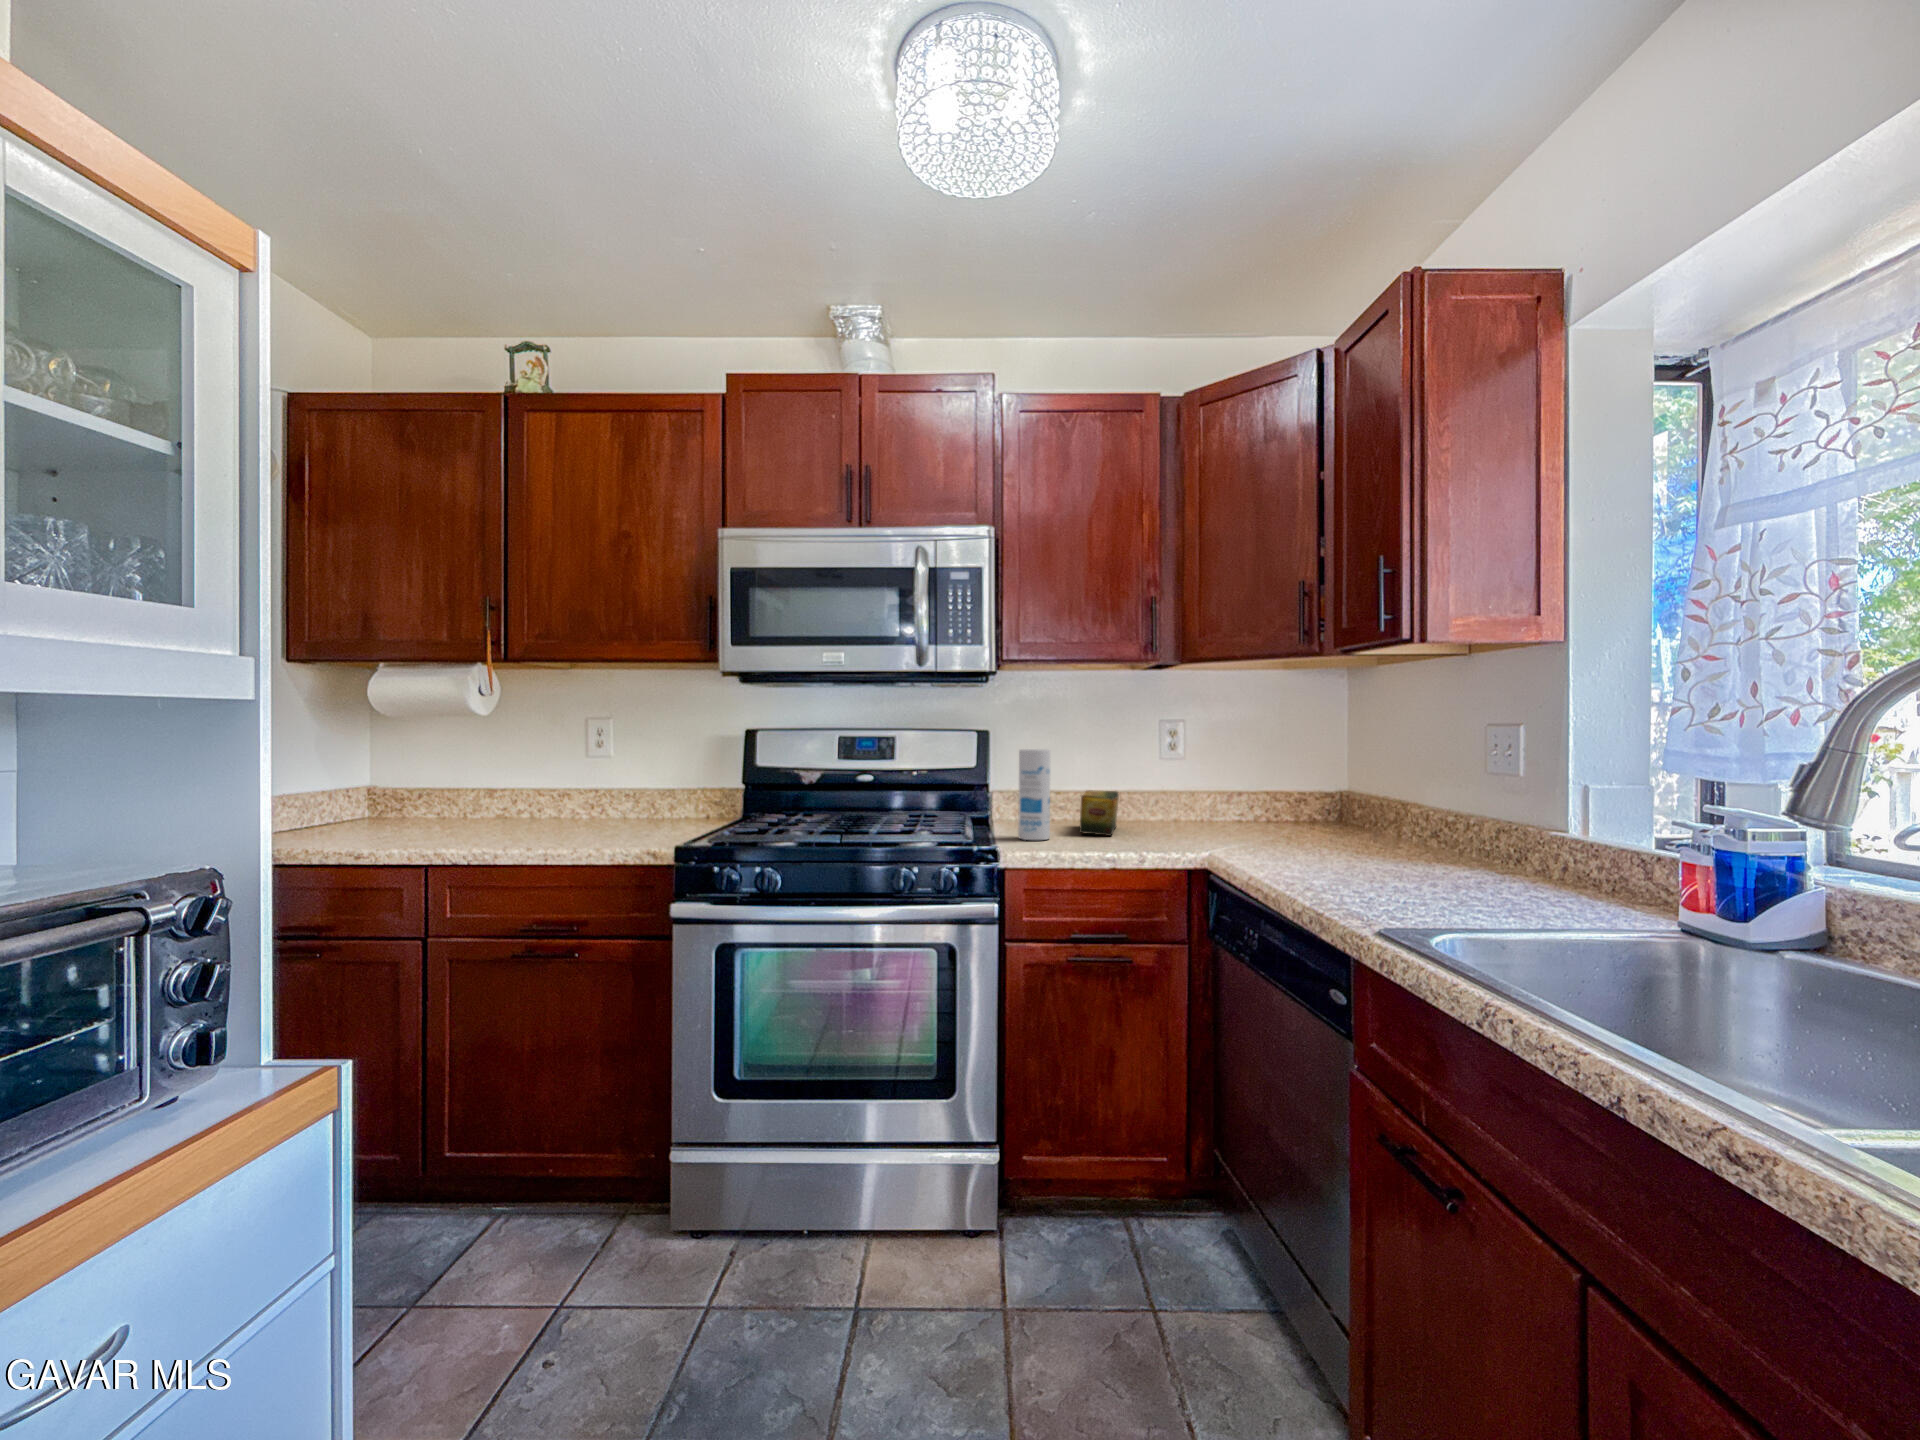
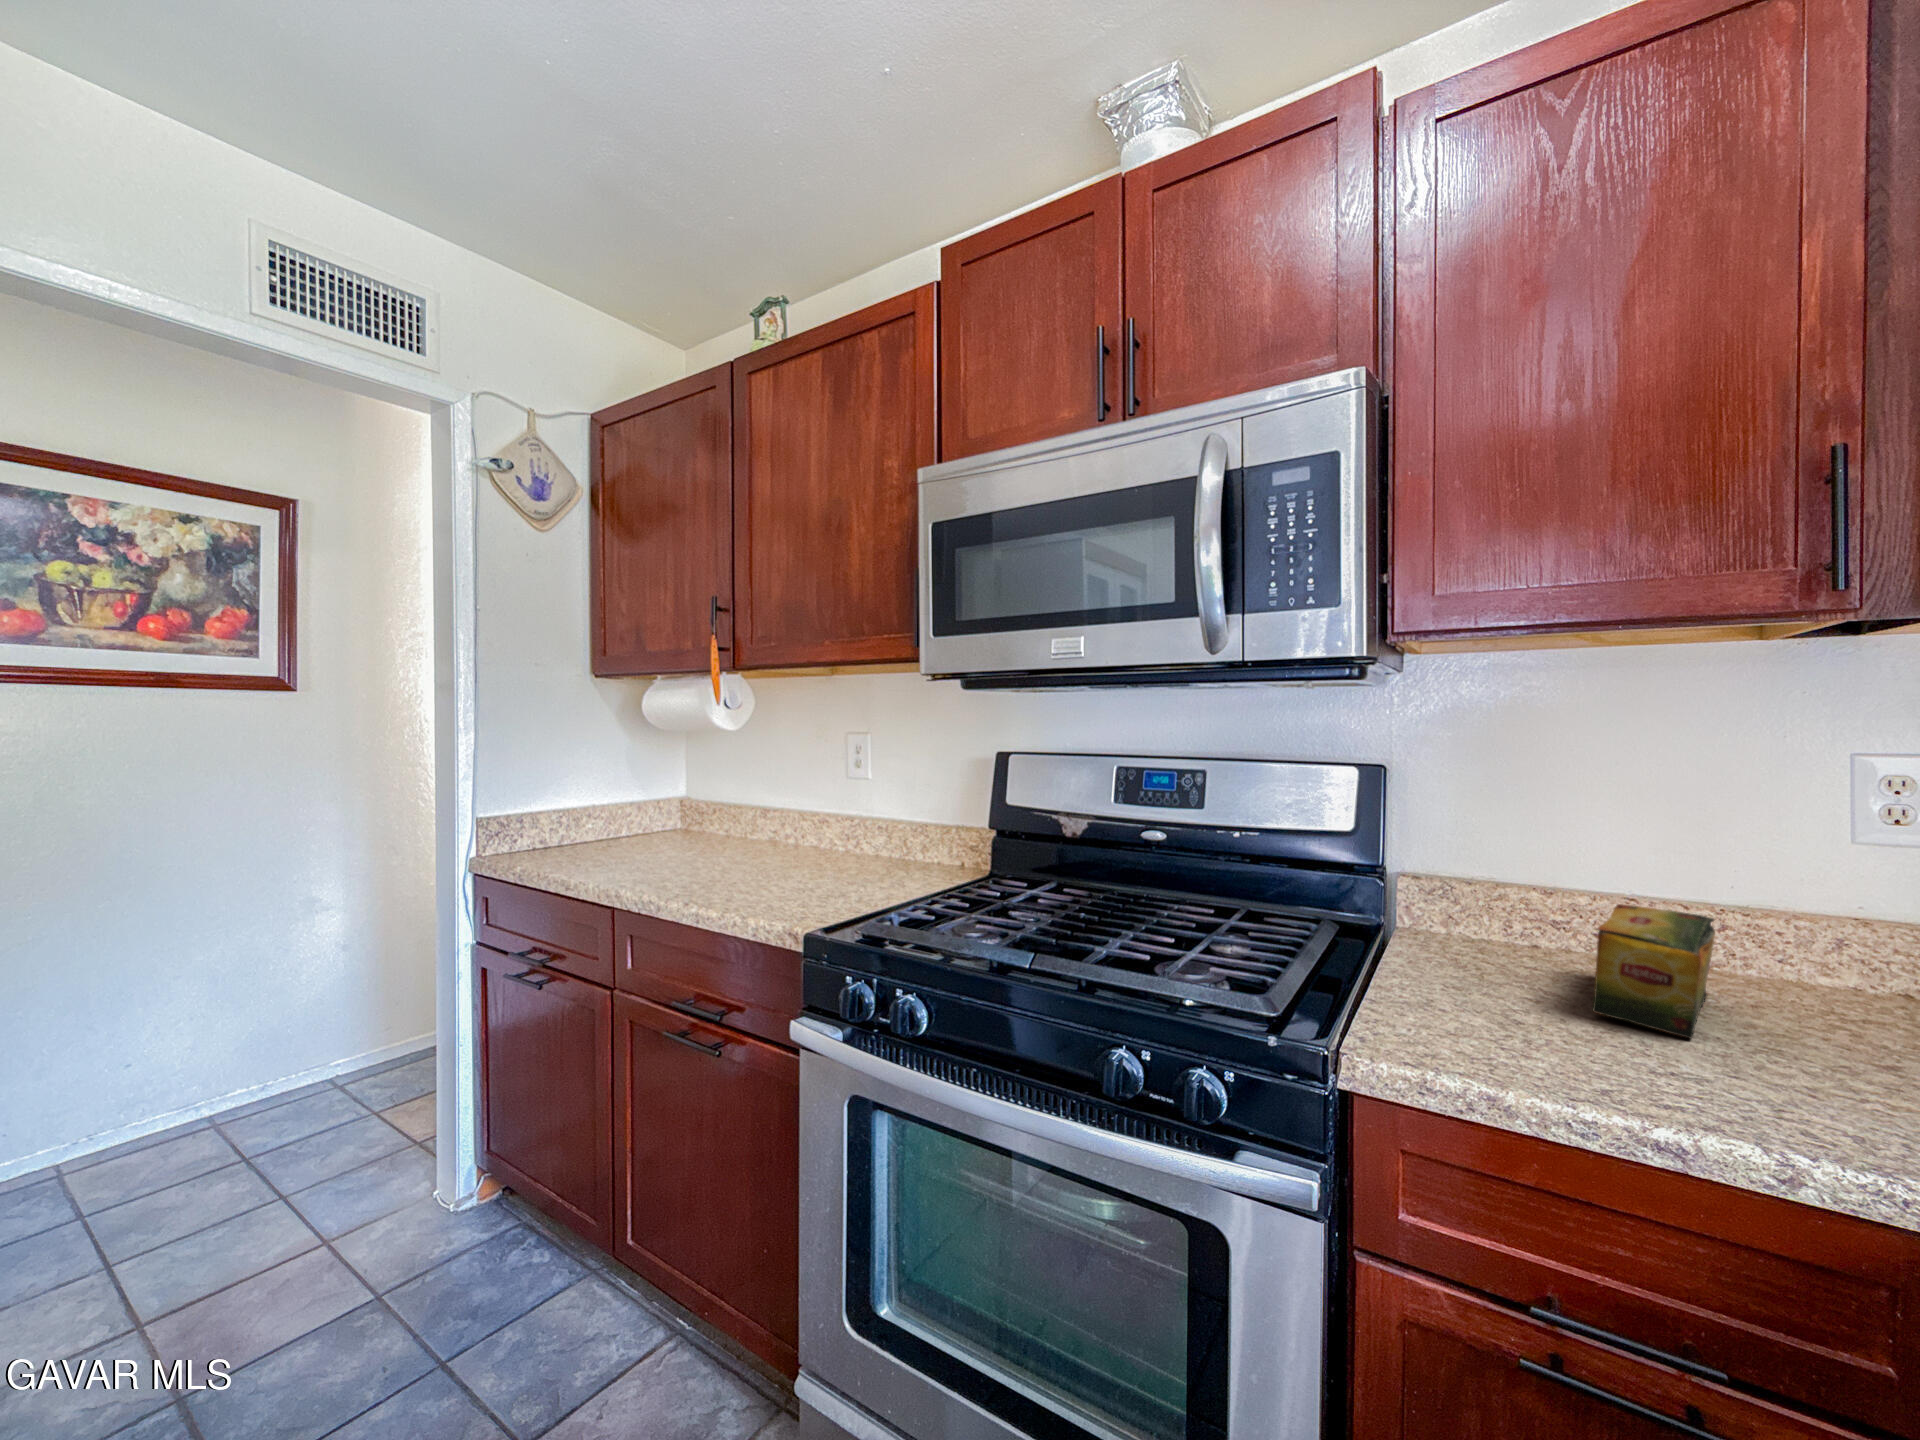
canister: present [1018,749,1050,840] -> none [1426,816,1509,1023]

